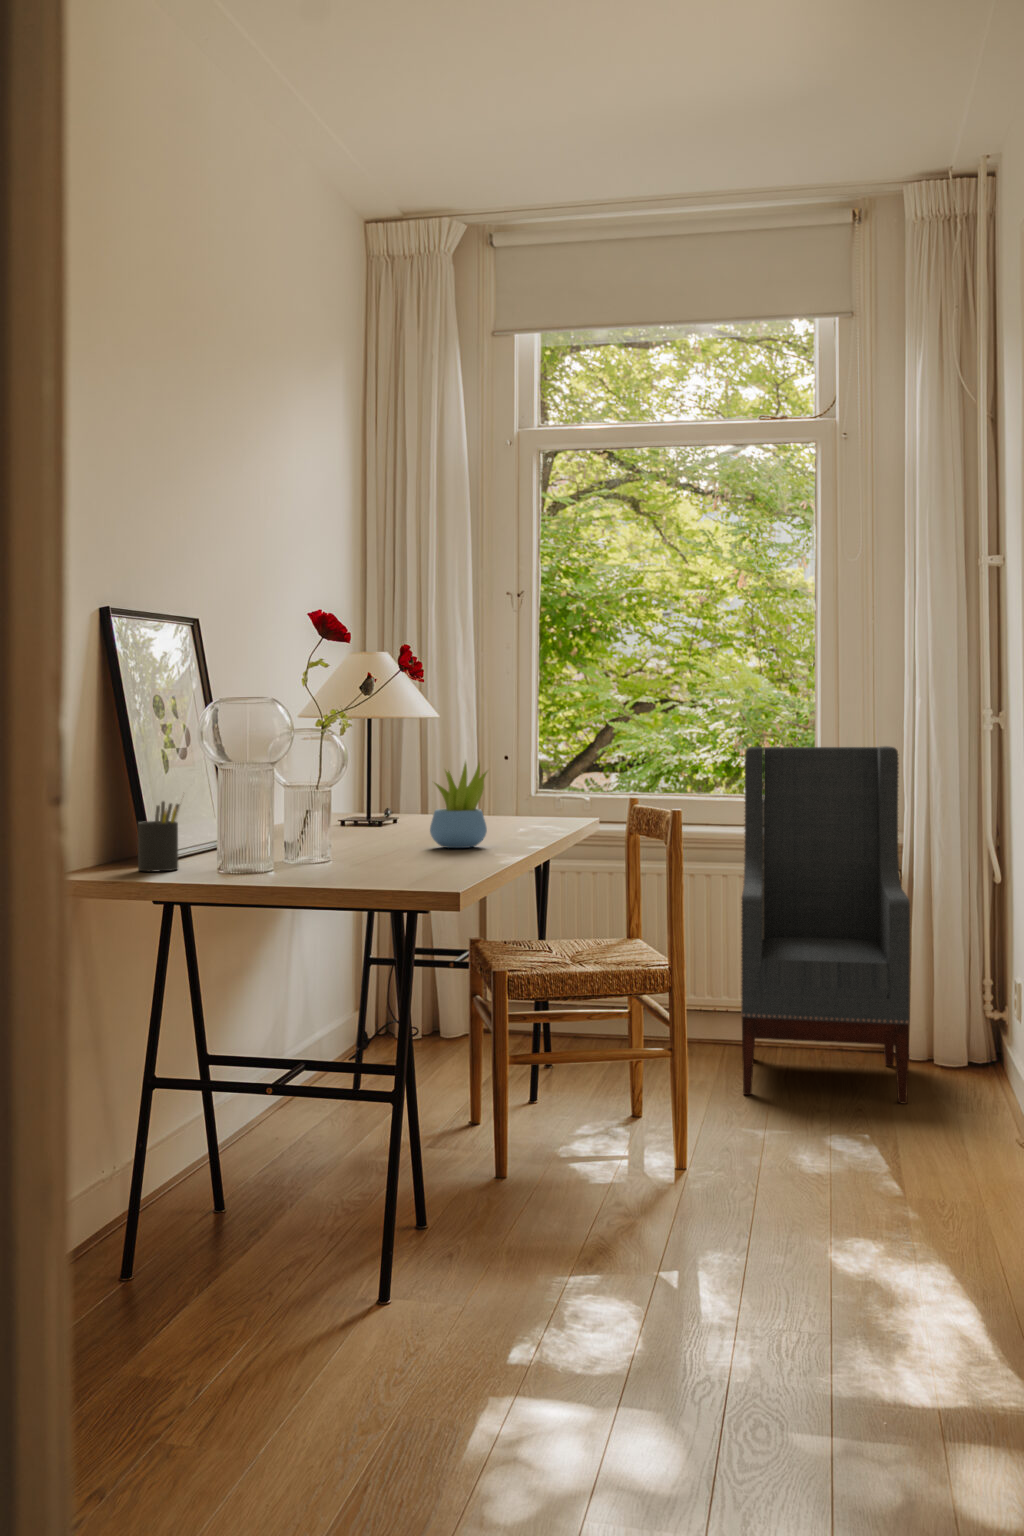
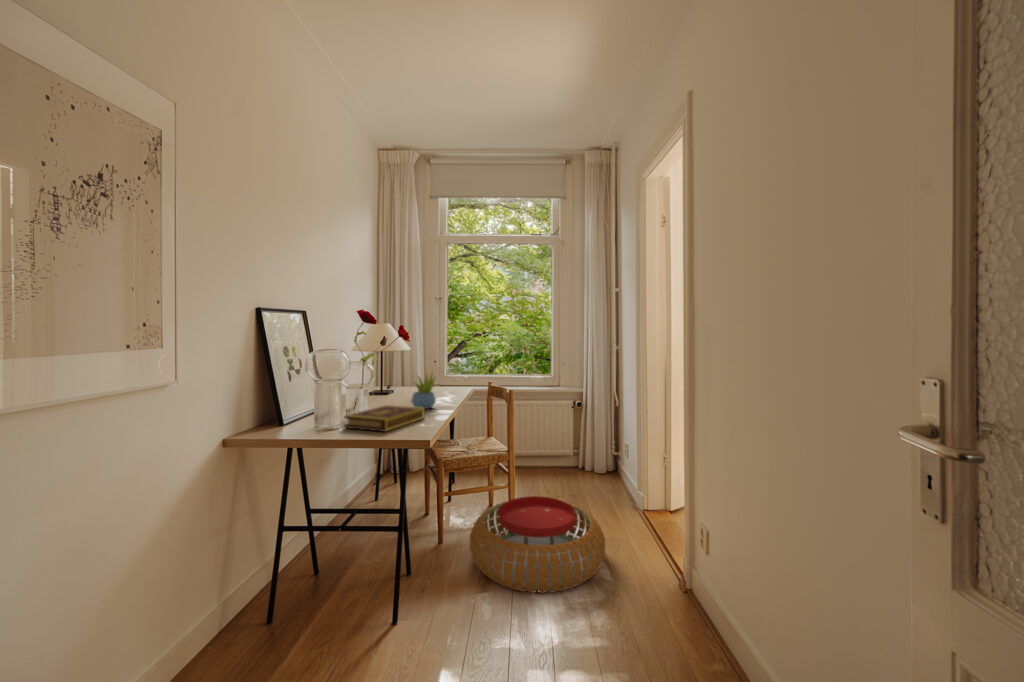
armchair: present [741,746,911,1104] -> none [528,357,591,491]
pen holder: present [138,801,180,872] -> none [275,394,299,432]
book: none [278,831,456,874] -> present [344,405,425,432]
pouf: none [564,1077,906,1281] -> present [470,496,606,593]

